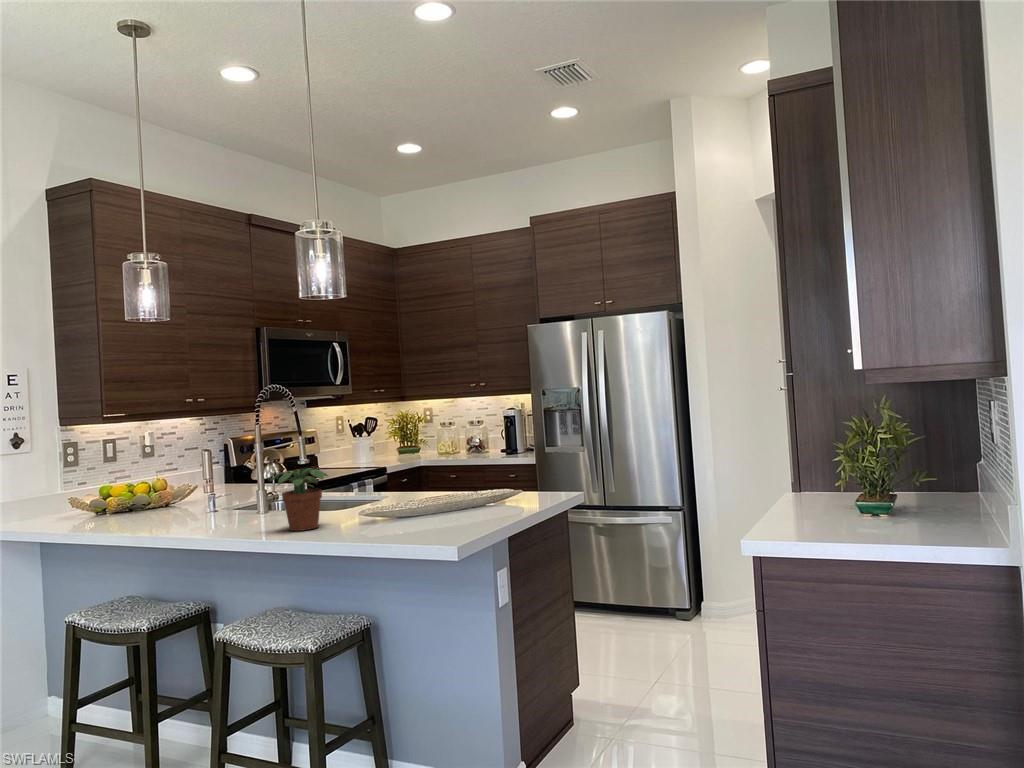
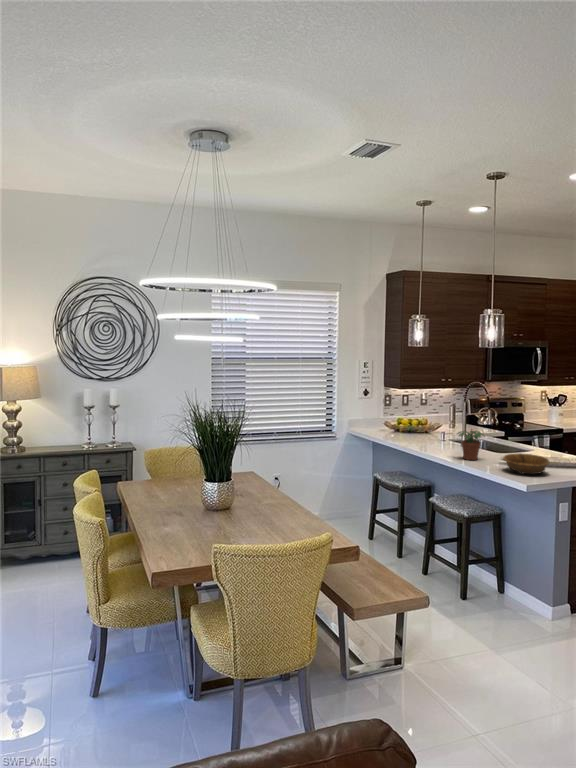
decorative bowl: none [384,492,471,531] -> present [503,453,550,474]

